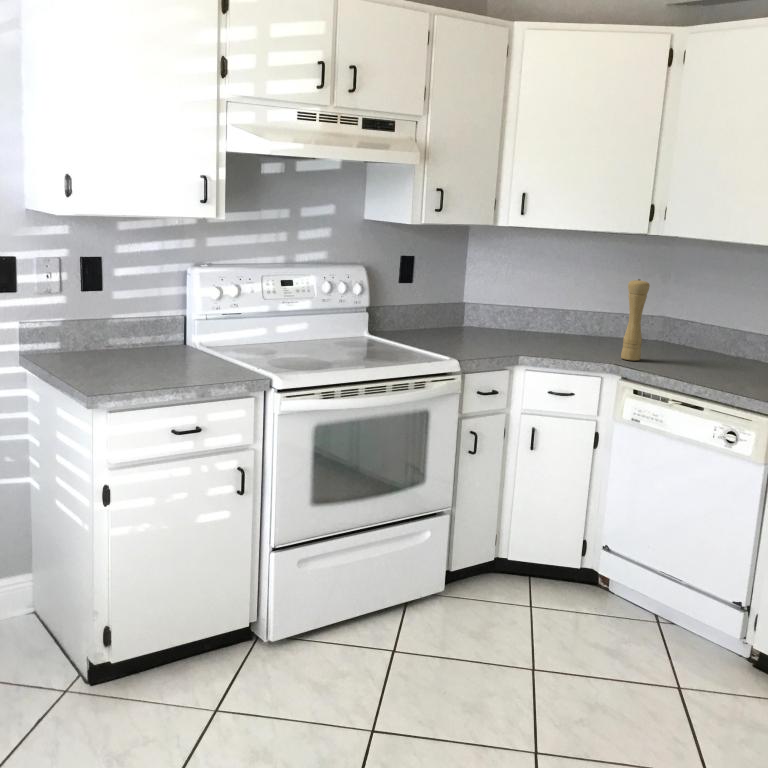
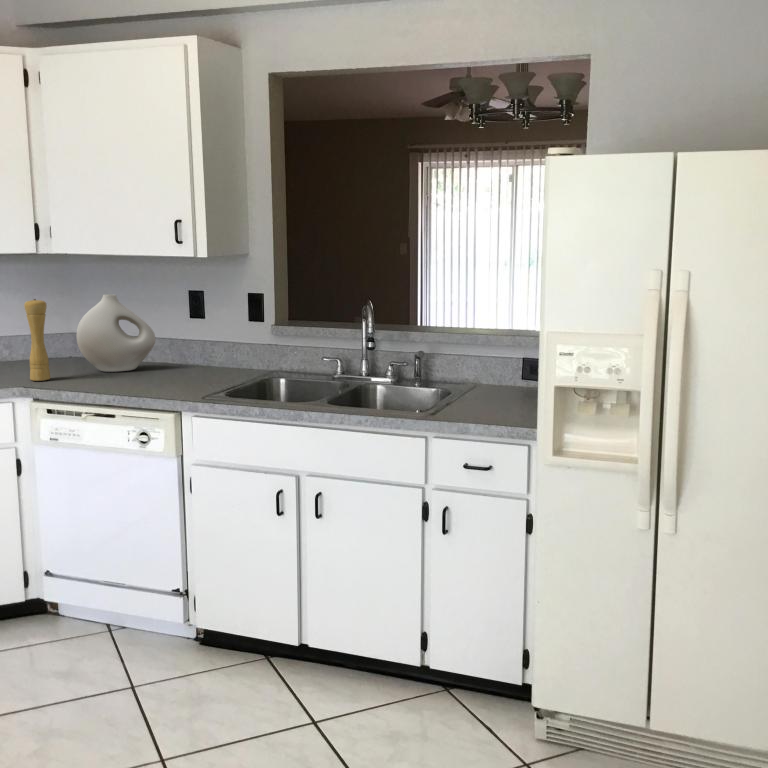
vase: none [671,281,754,363] -> present [77,294,155,372]

